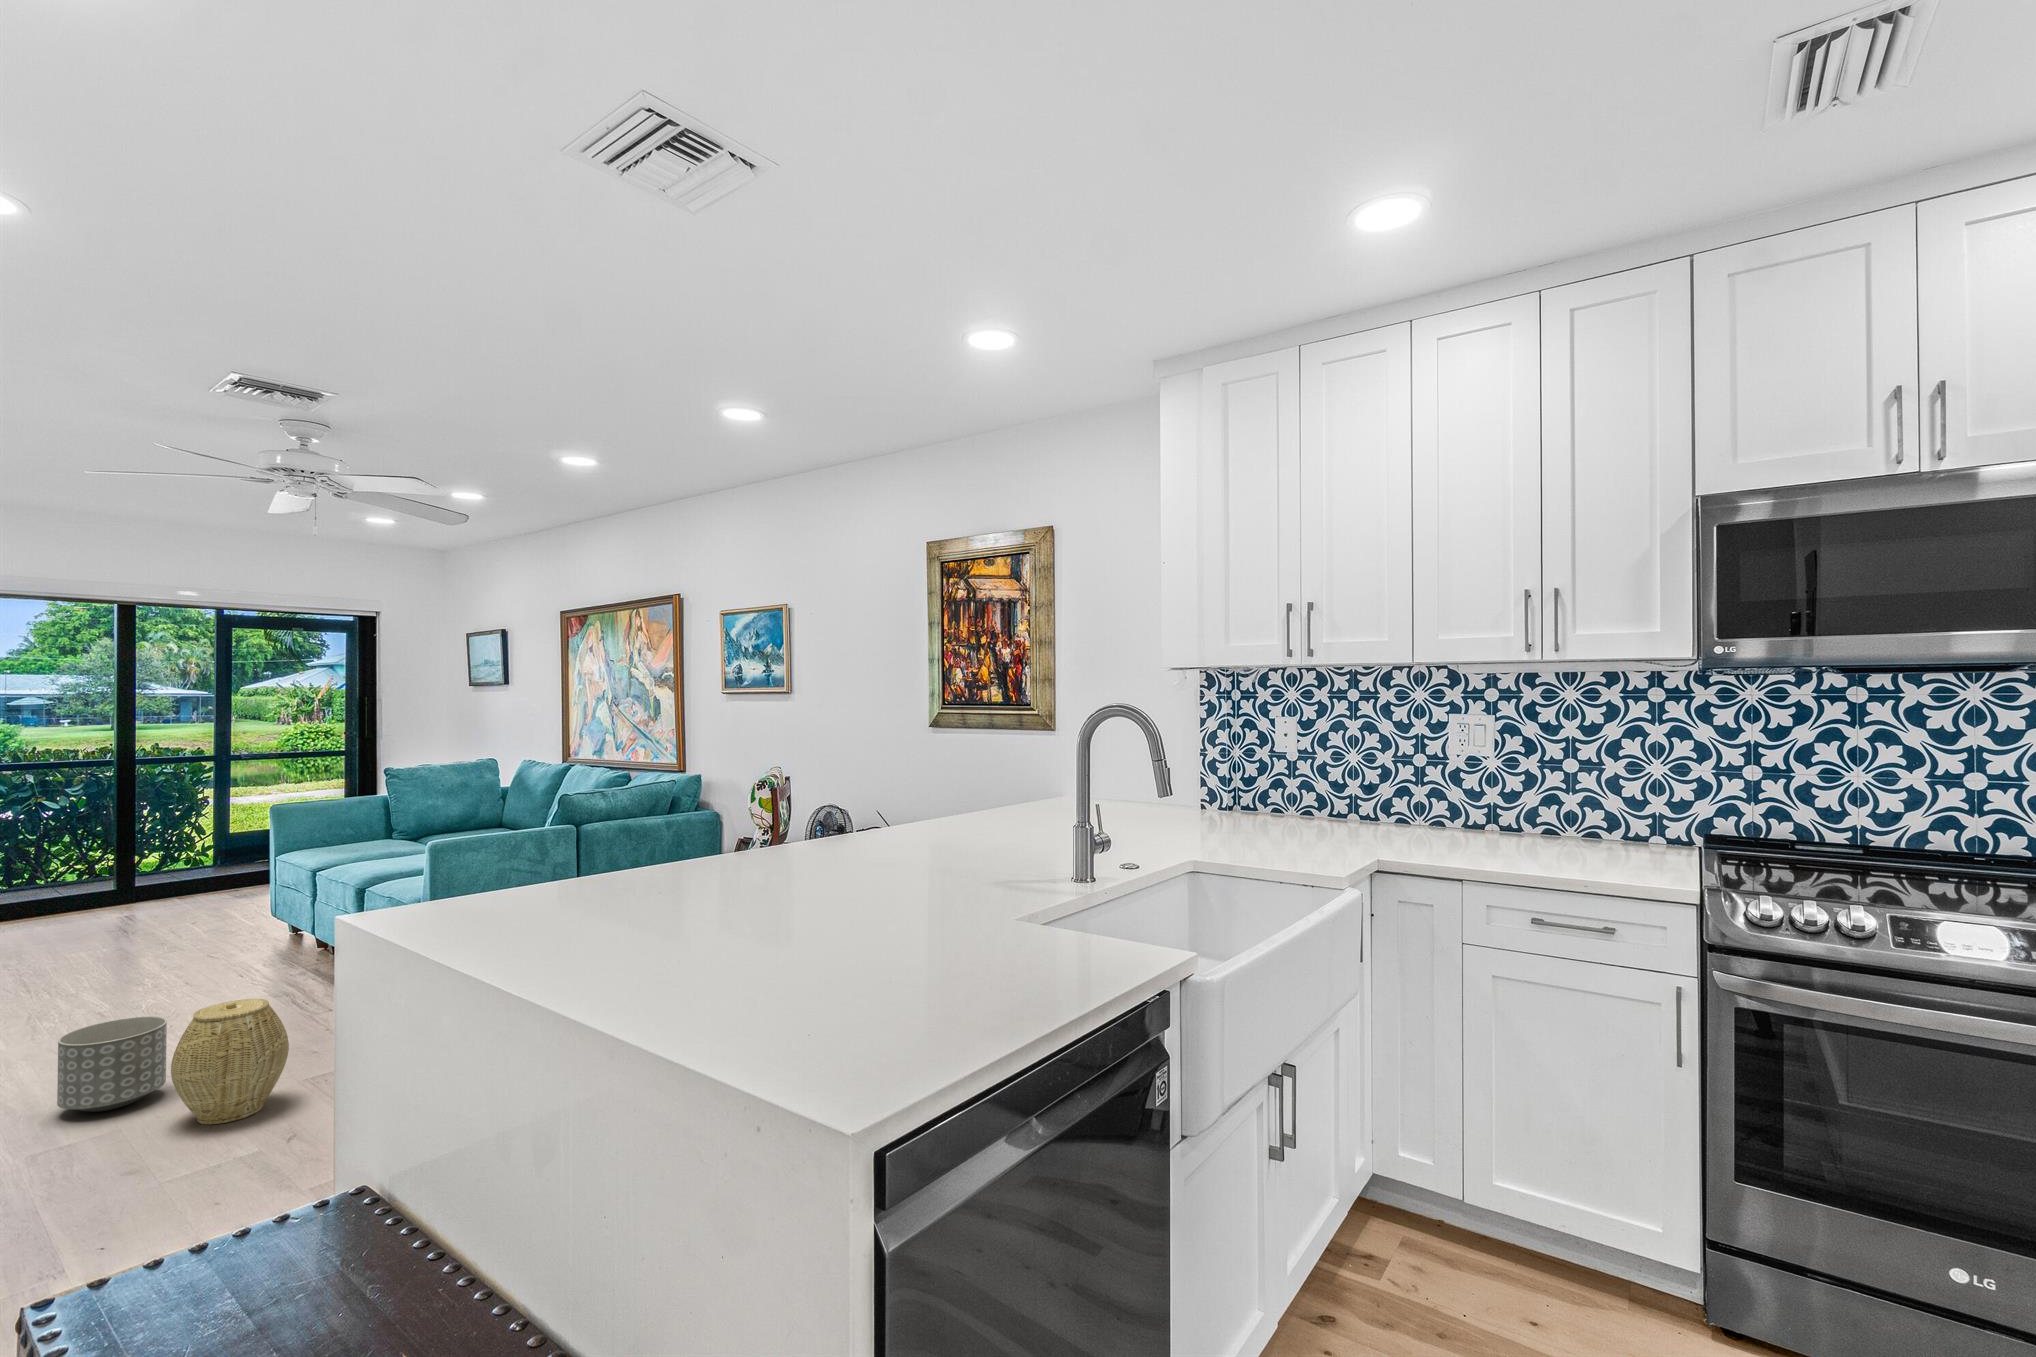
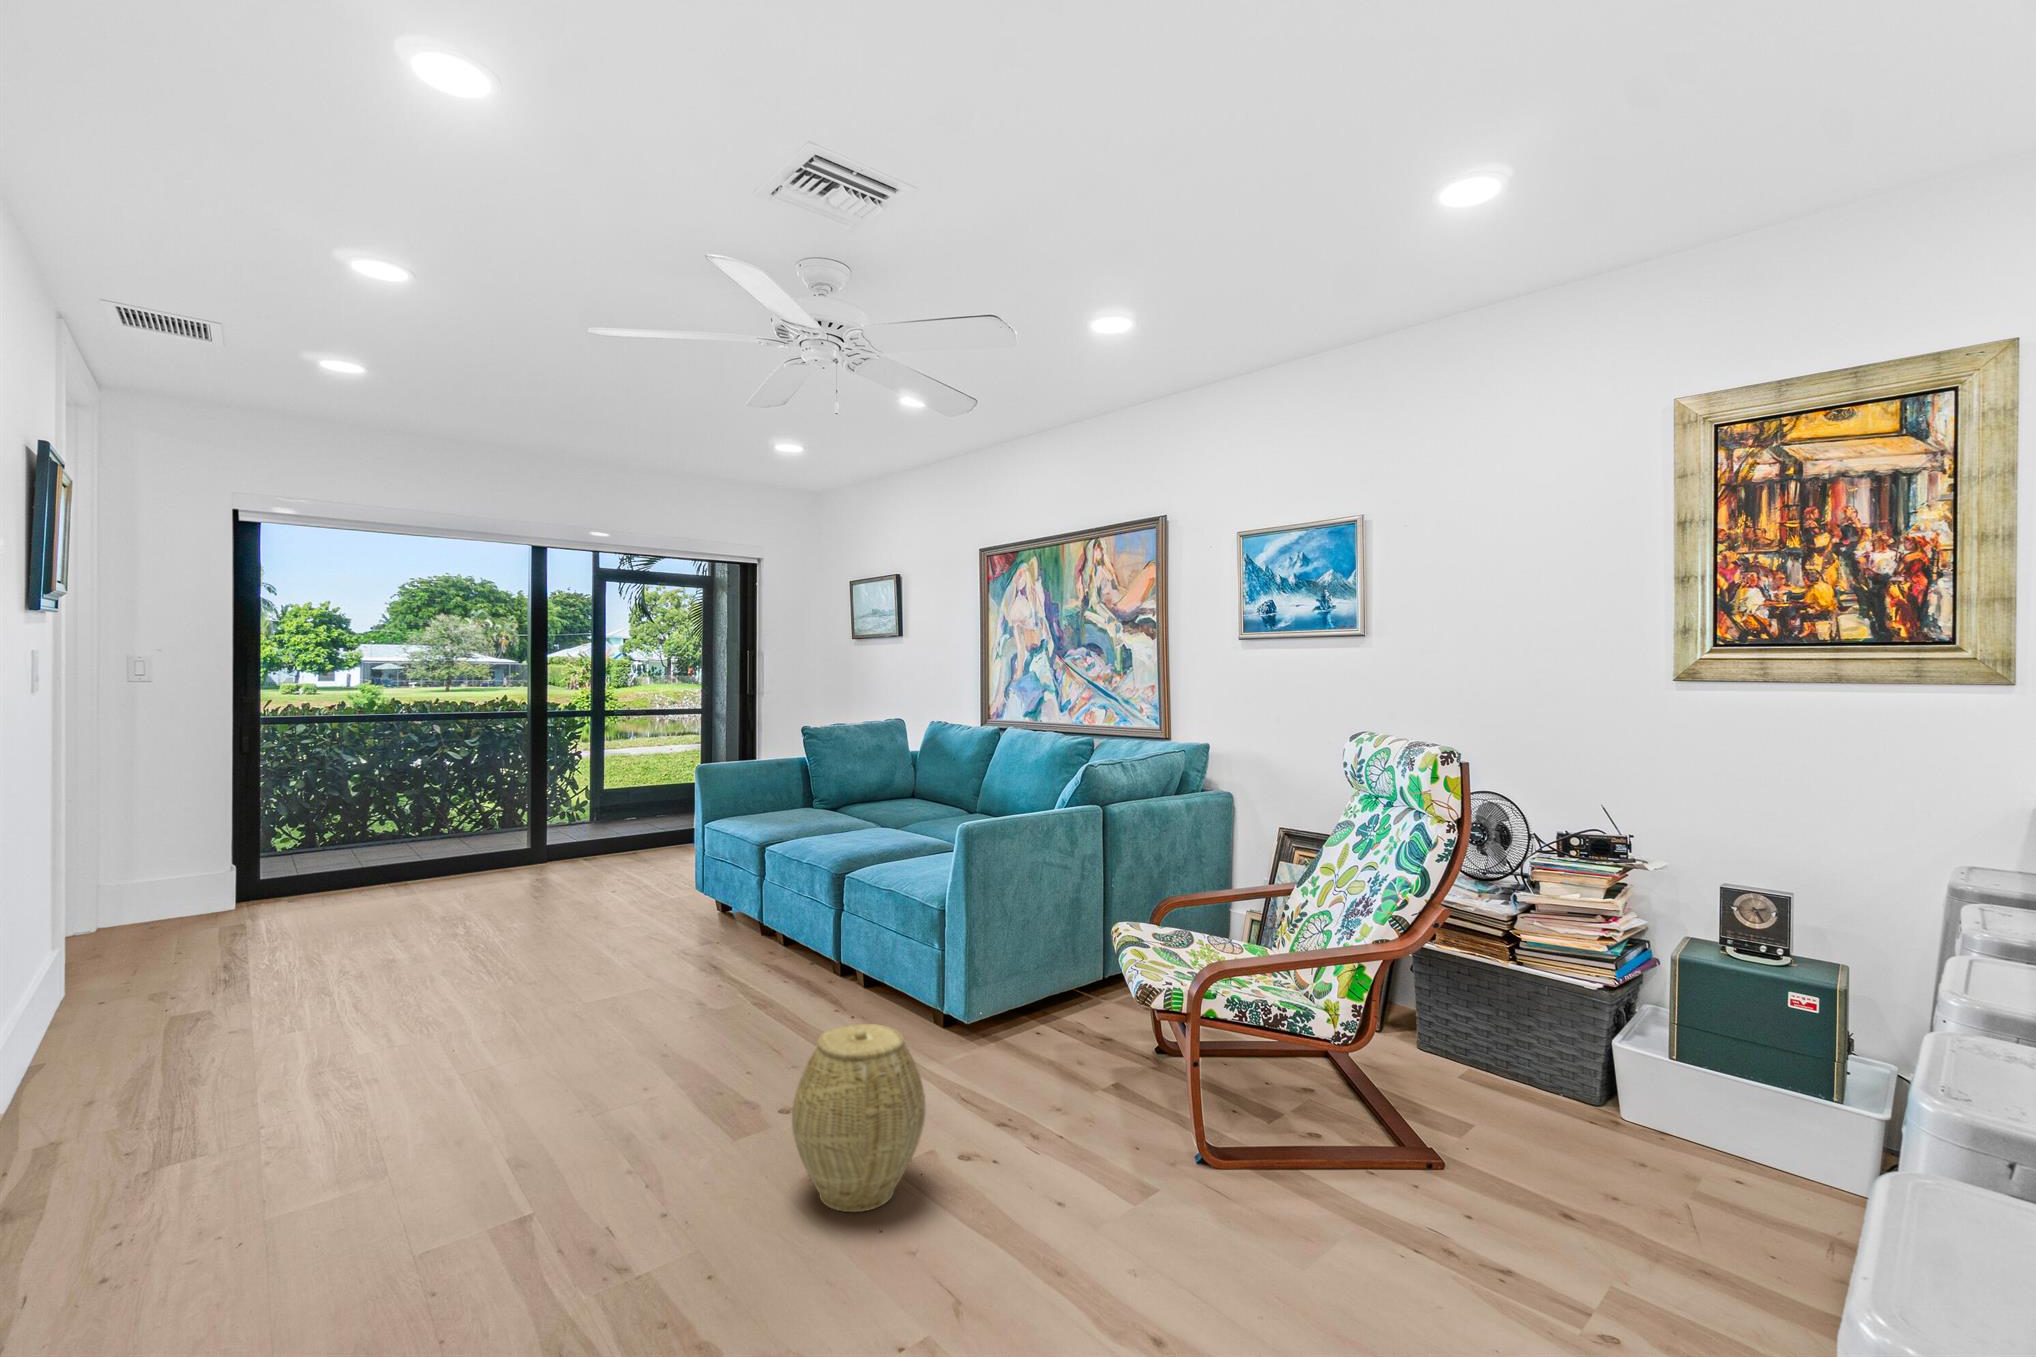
planter: present [57,1016,167,1112] -> none [630,1031,747,1166]

